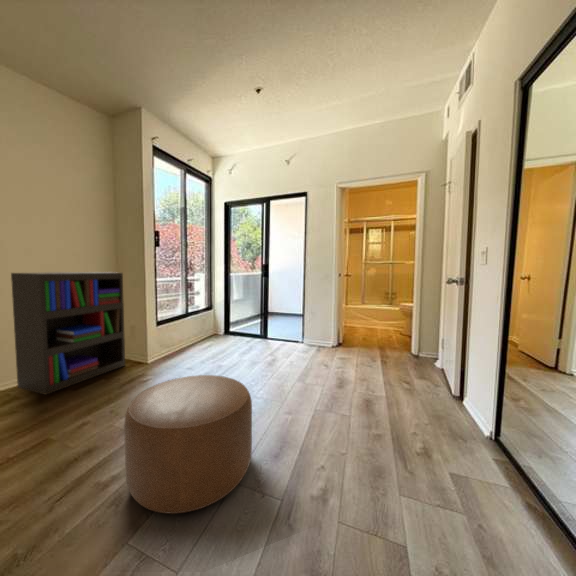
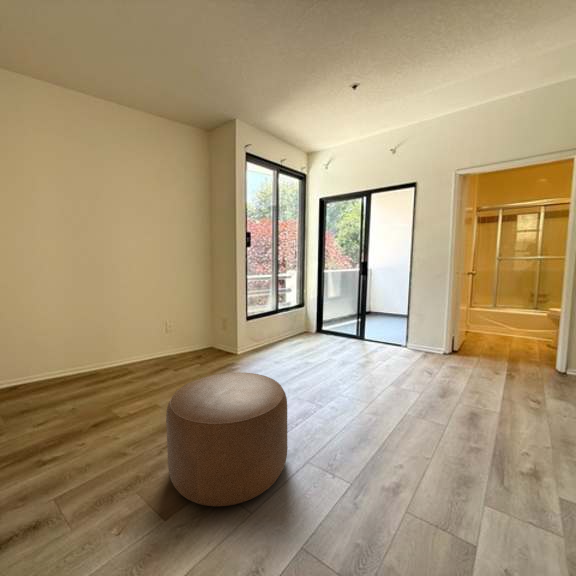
bookshelf: present [11,272,125,395] -> none [138,270,220,371]

